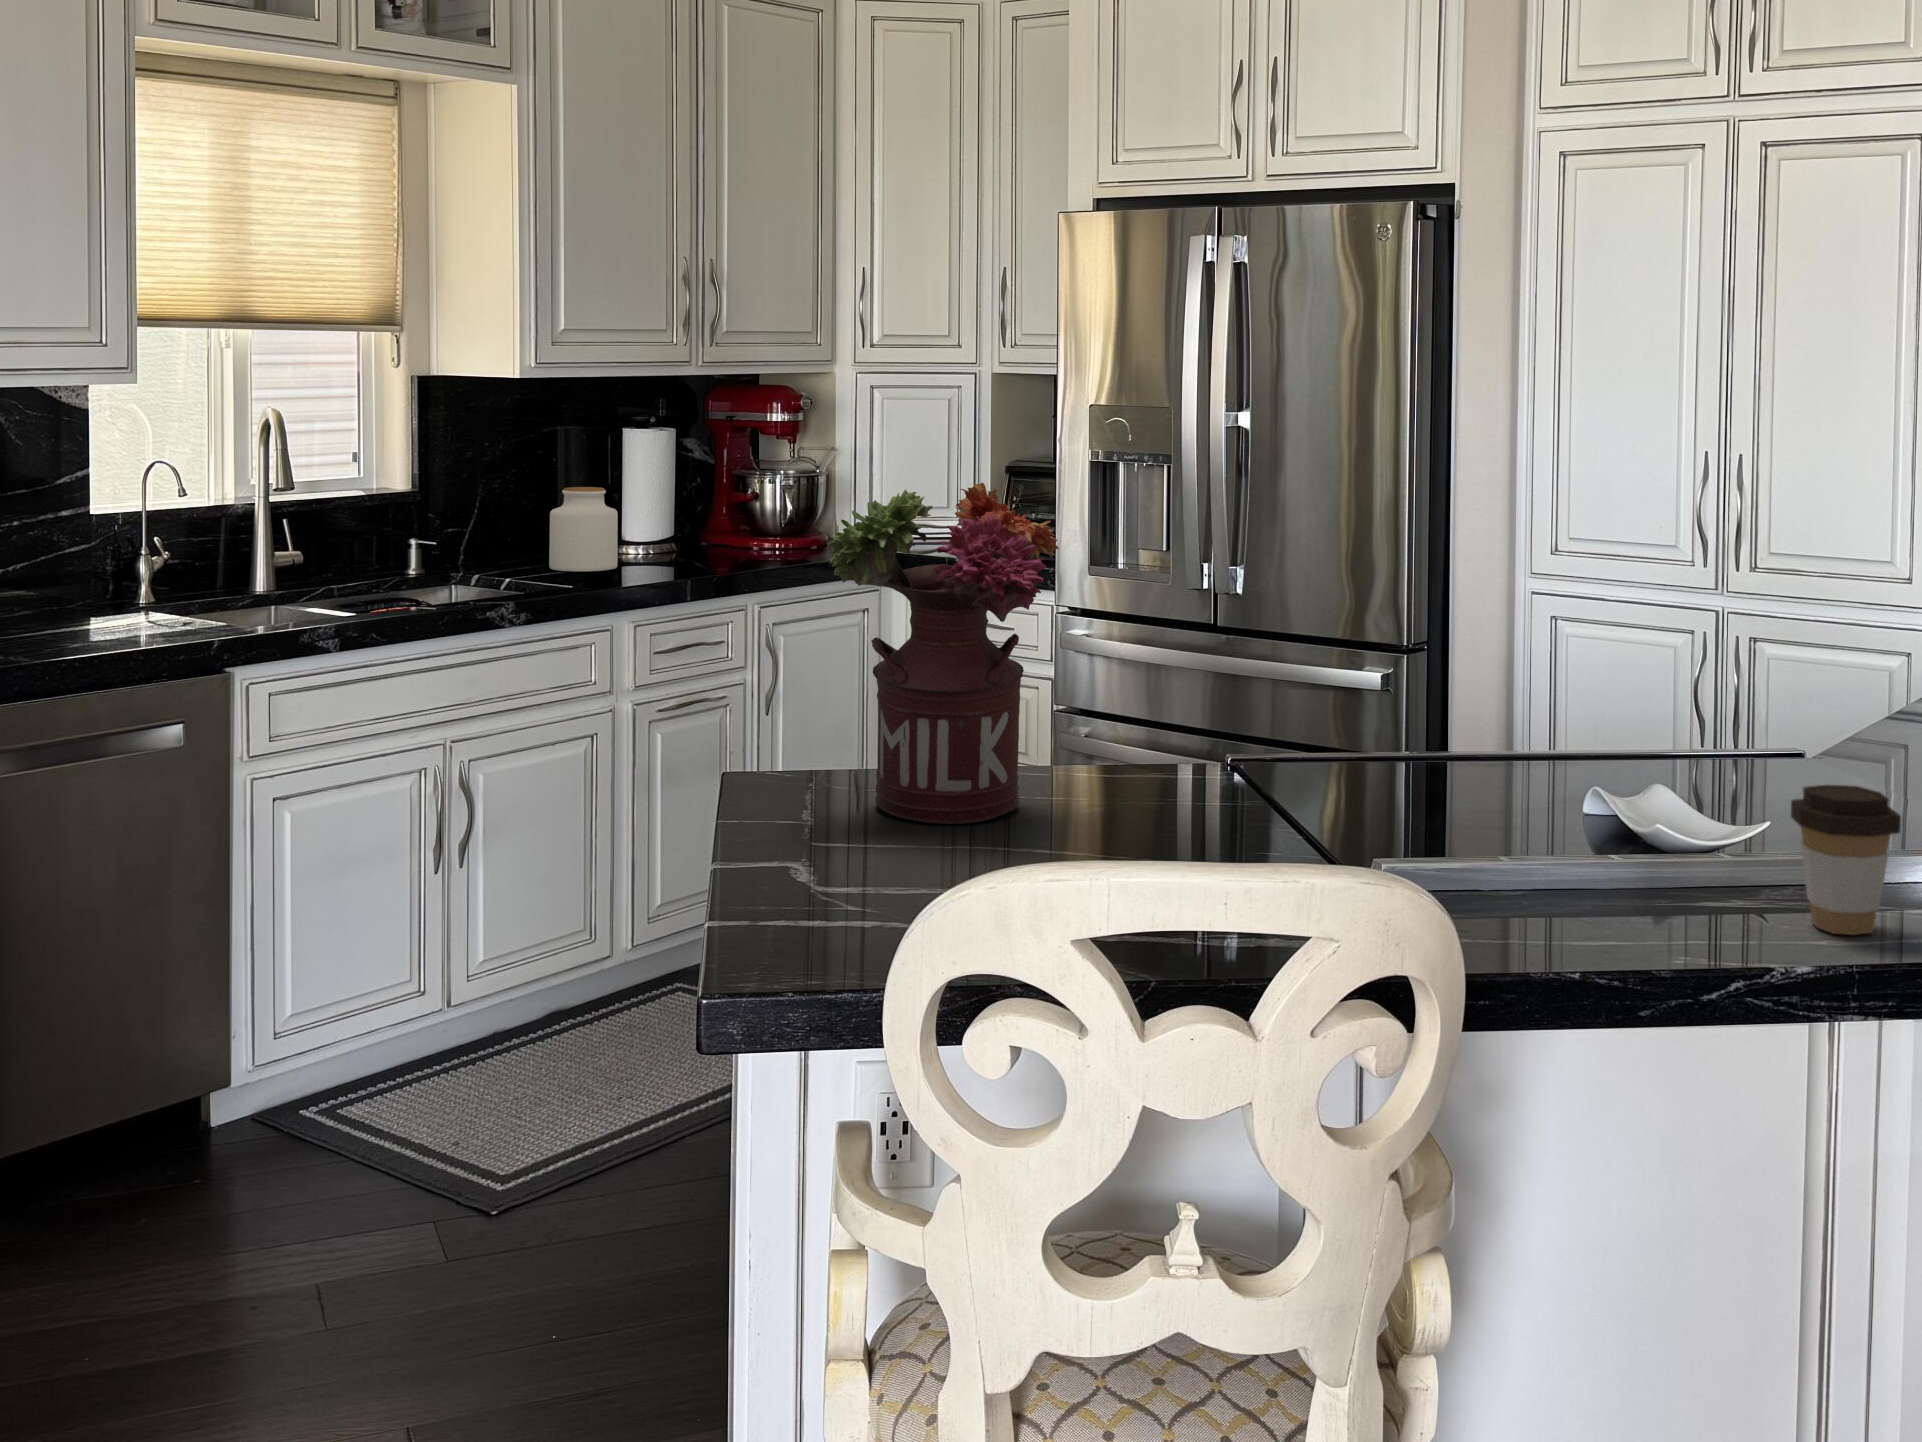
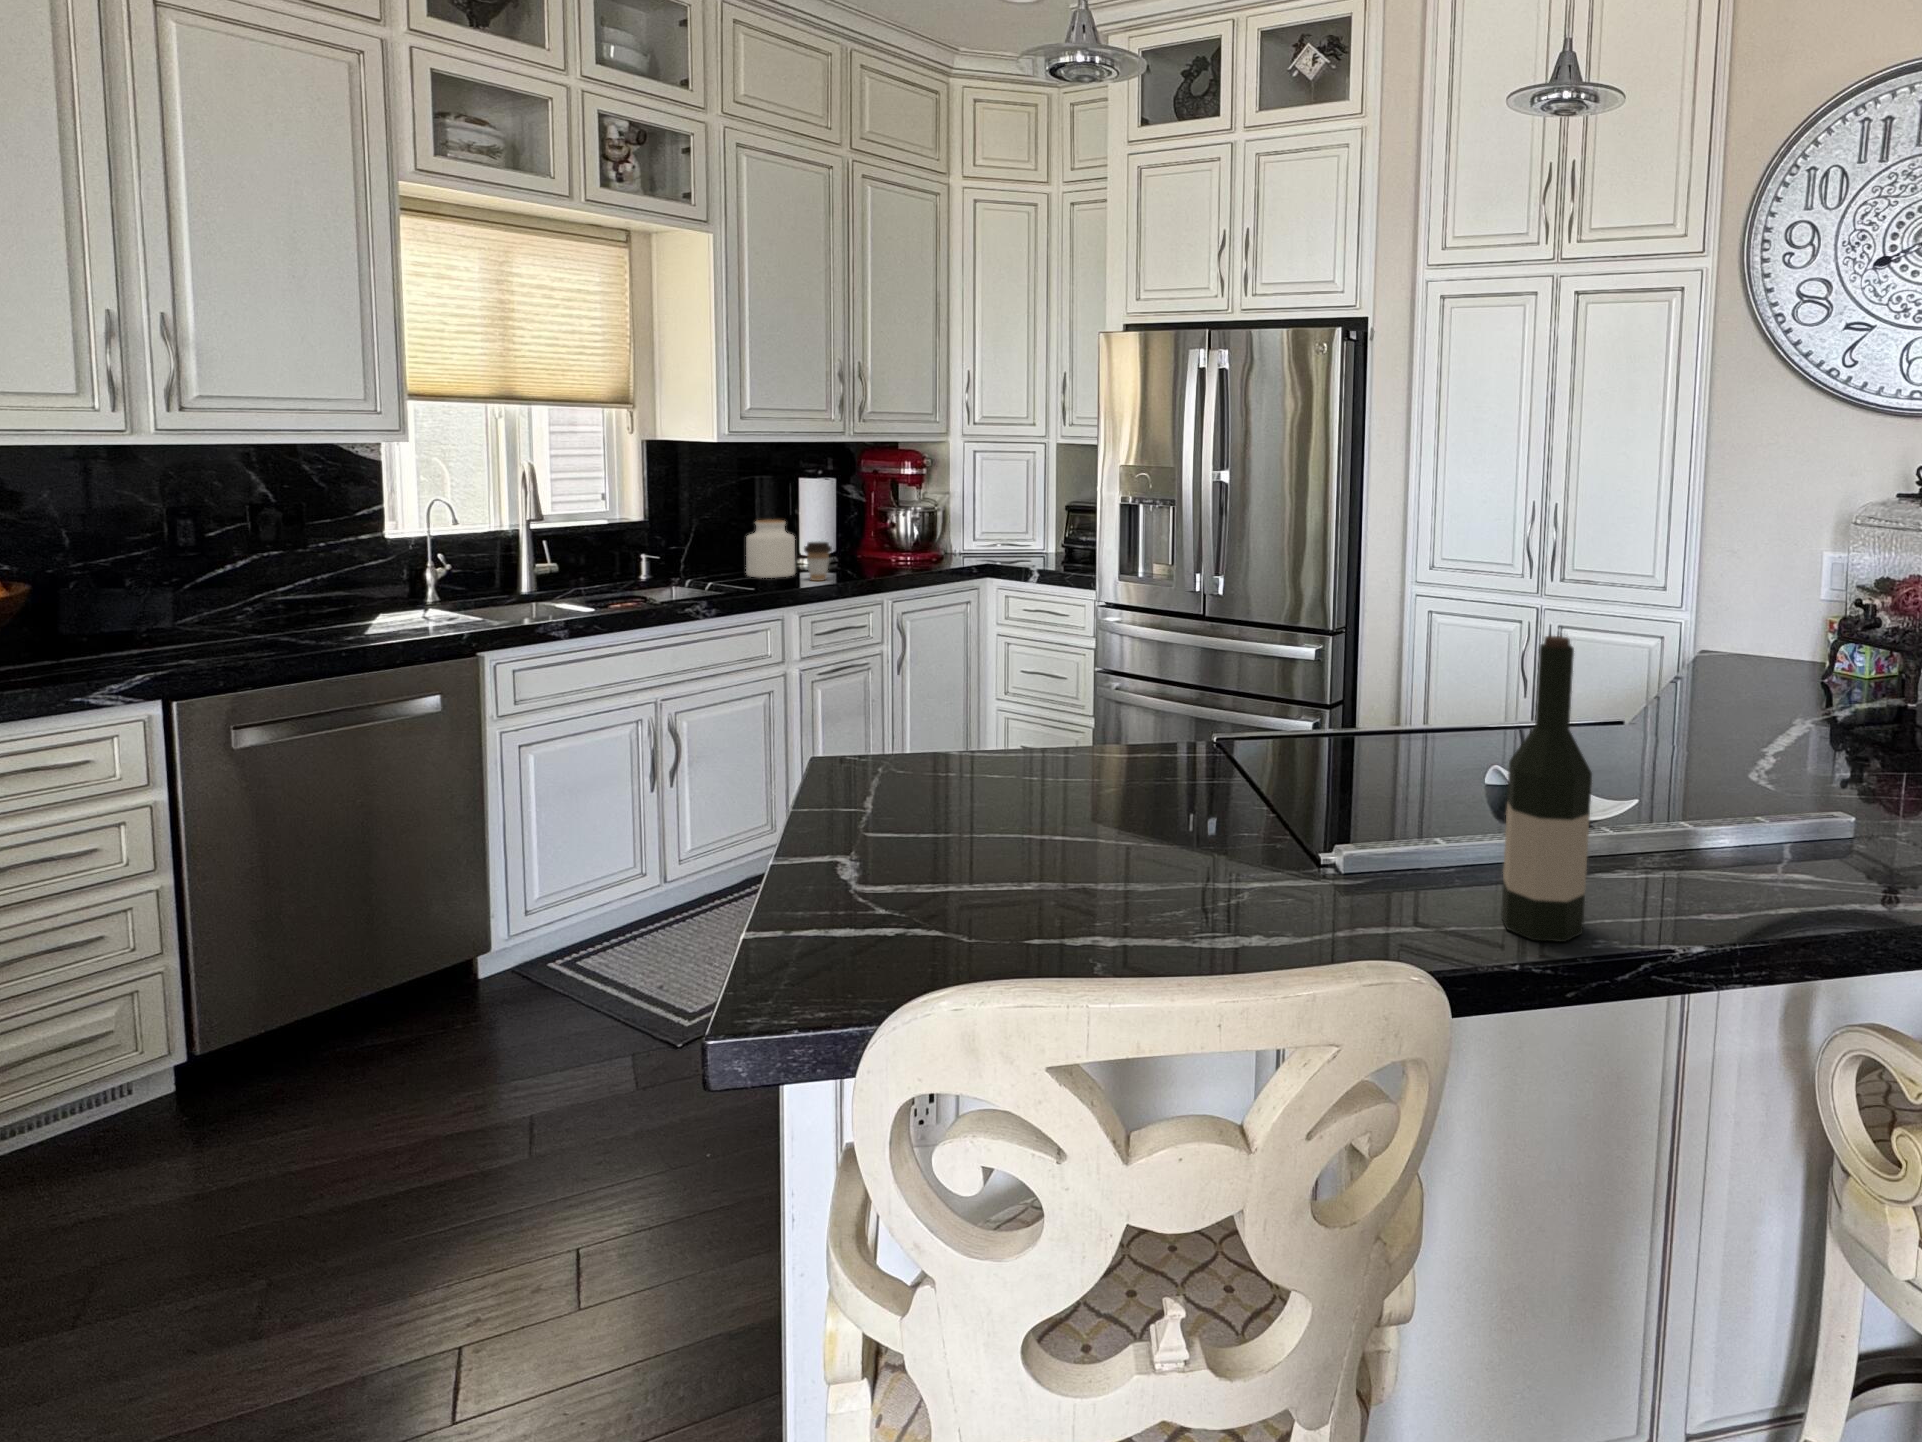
flower arrangement: present [827,483,1059,824] -> none [878,534,1076,814]
wine bottle: none [1575,589,1675,949] -> present [1501,636,1592,942]
coffee cup: present [1791,785,1901,935] -> present [804,542,832,581]

